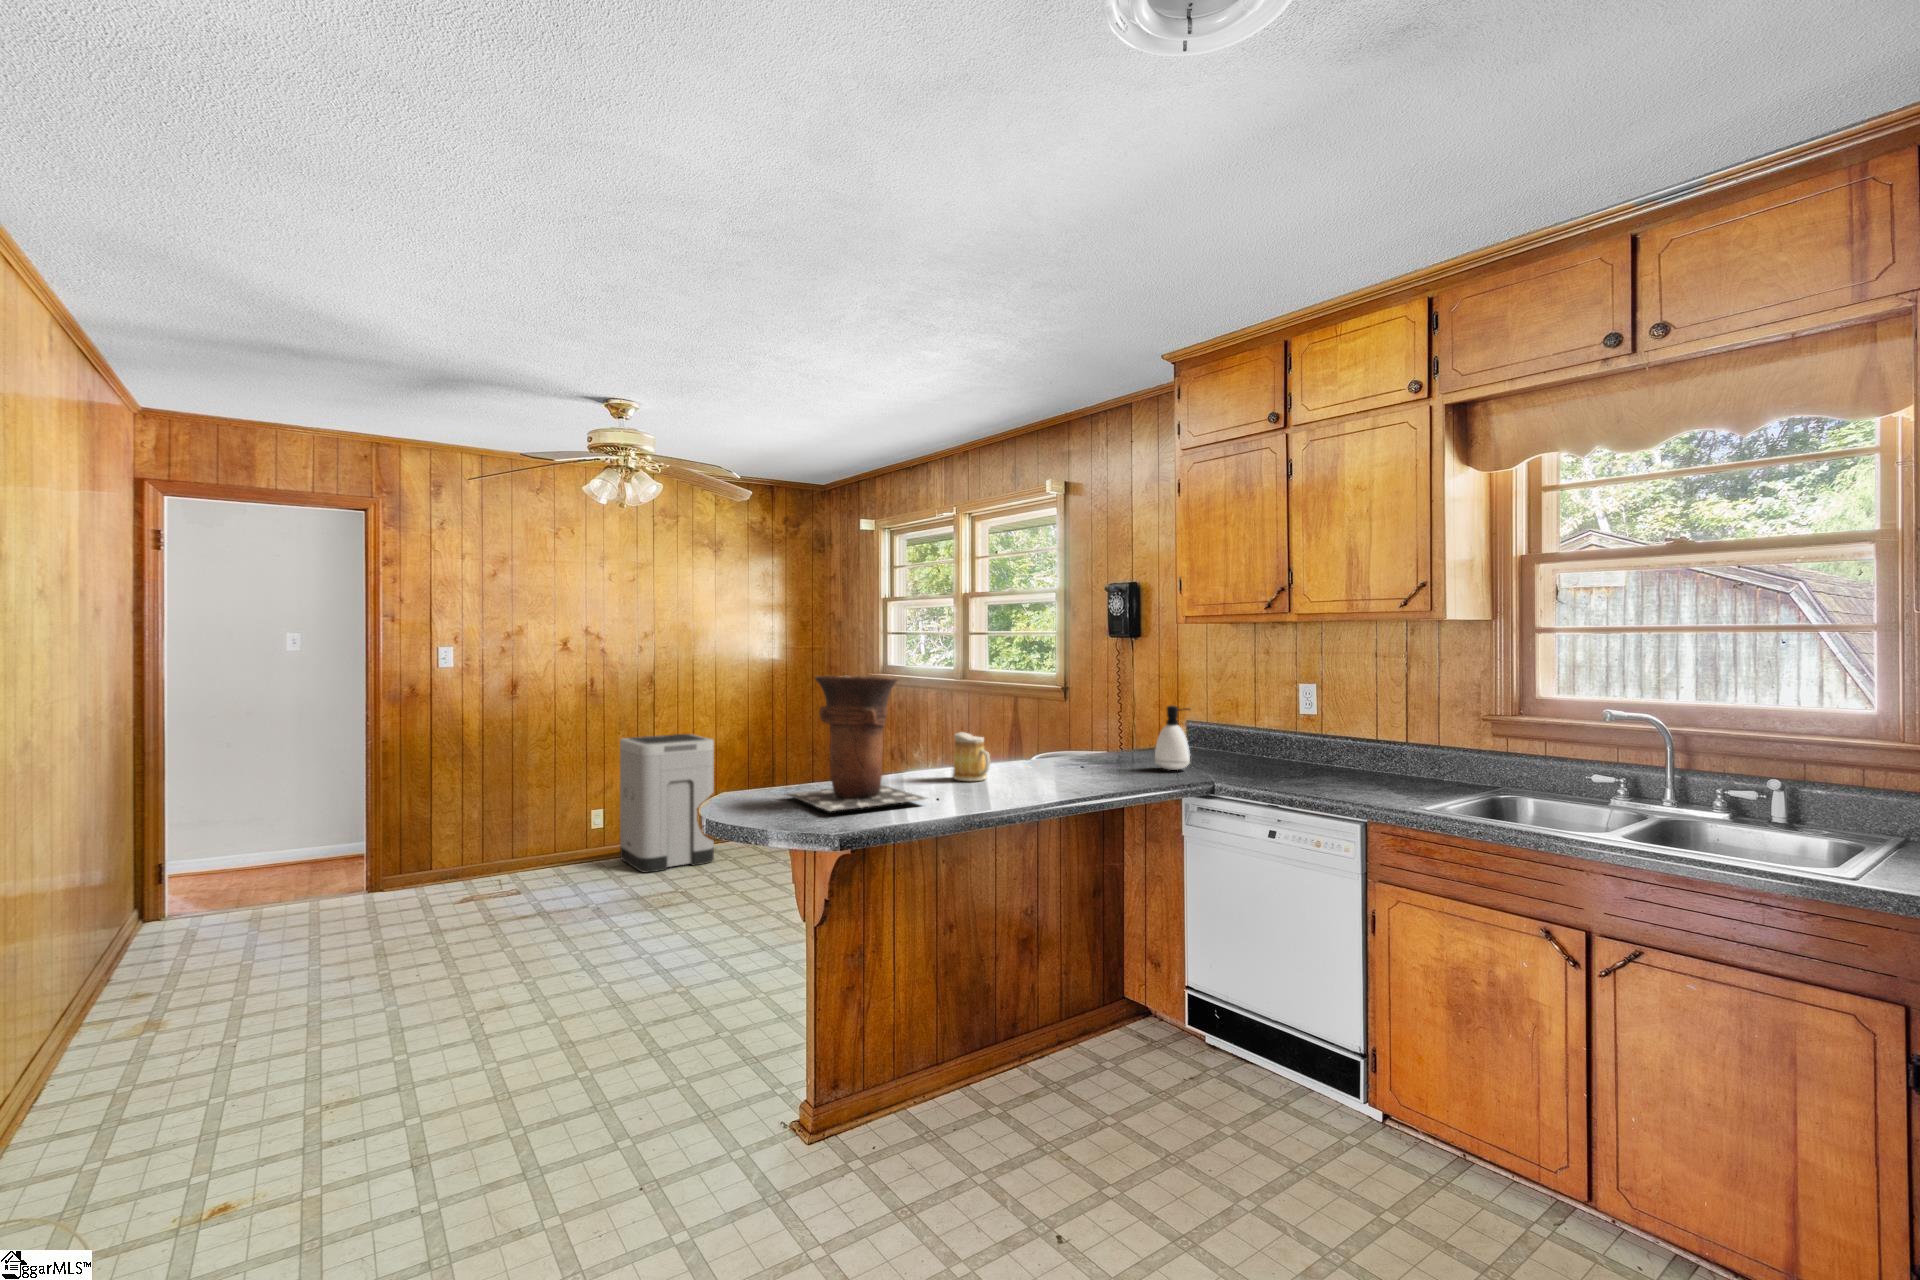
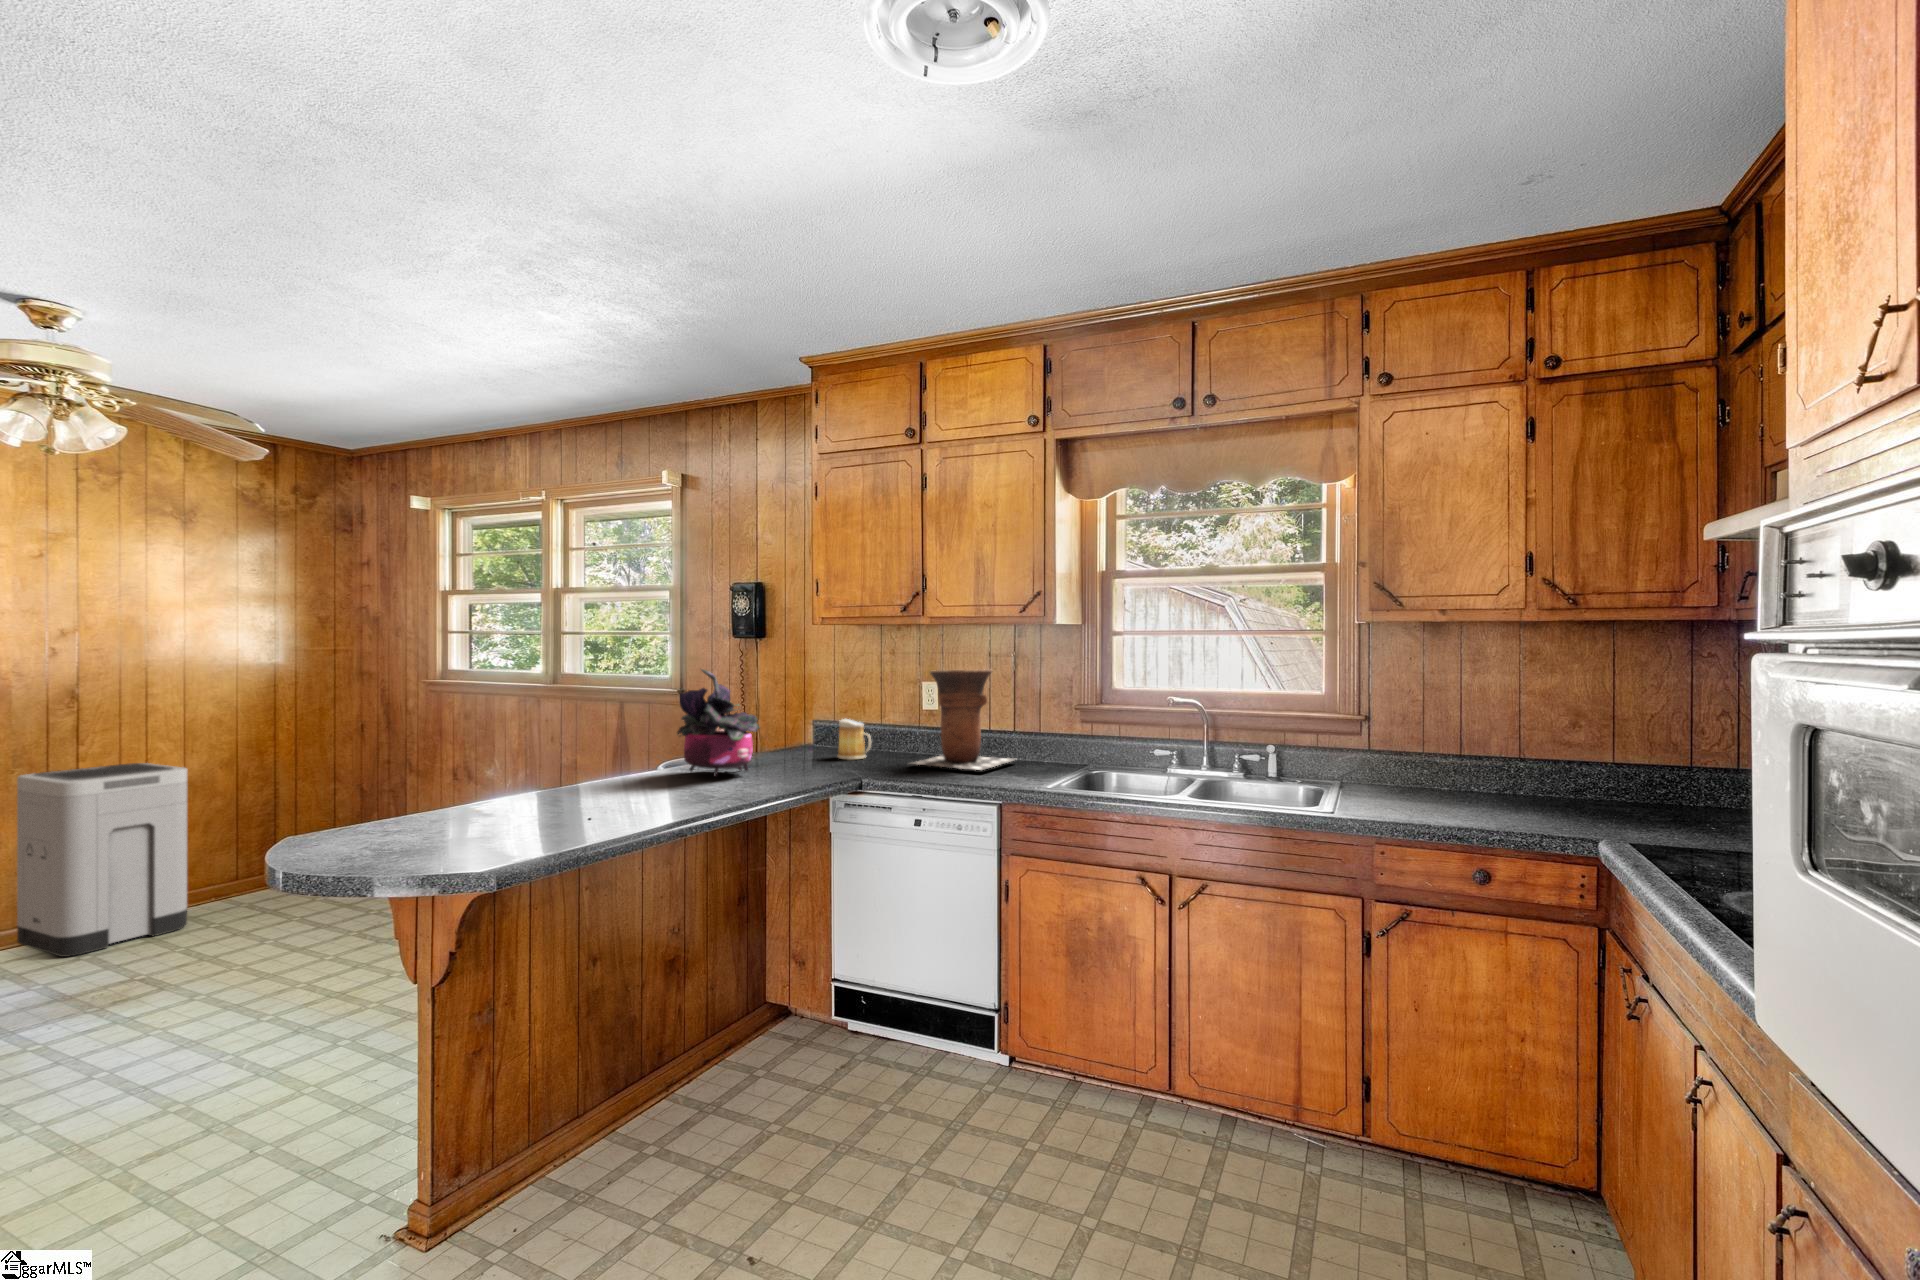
potted plant: none [1033,667,1115,771] -> present [677,669,759,777]
vase: present [787,675,927,811] -> present [912,669,1014,770]
soap dispenser: present [1155,706,1190,770] -> none [799,705,834,768]
mug: present [953,732,991,781] -> present [838,719,871,760]

